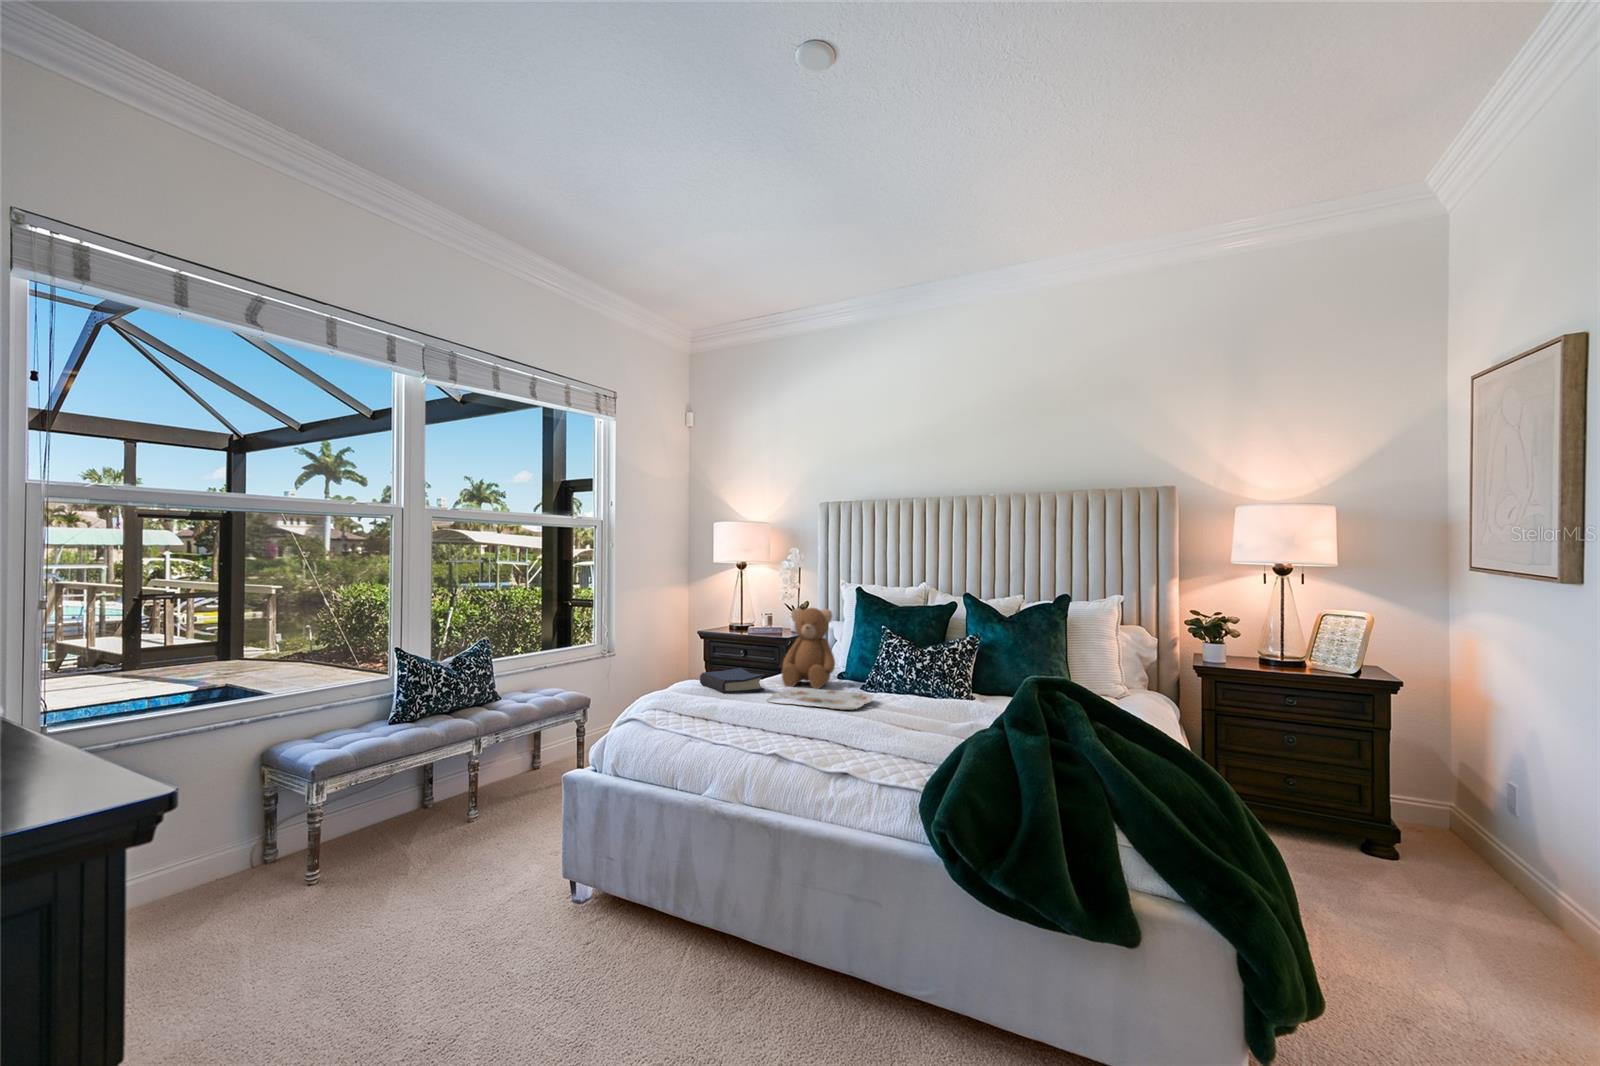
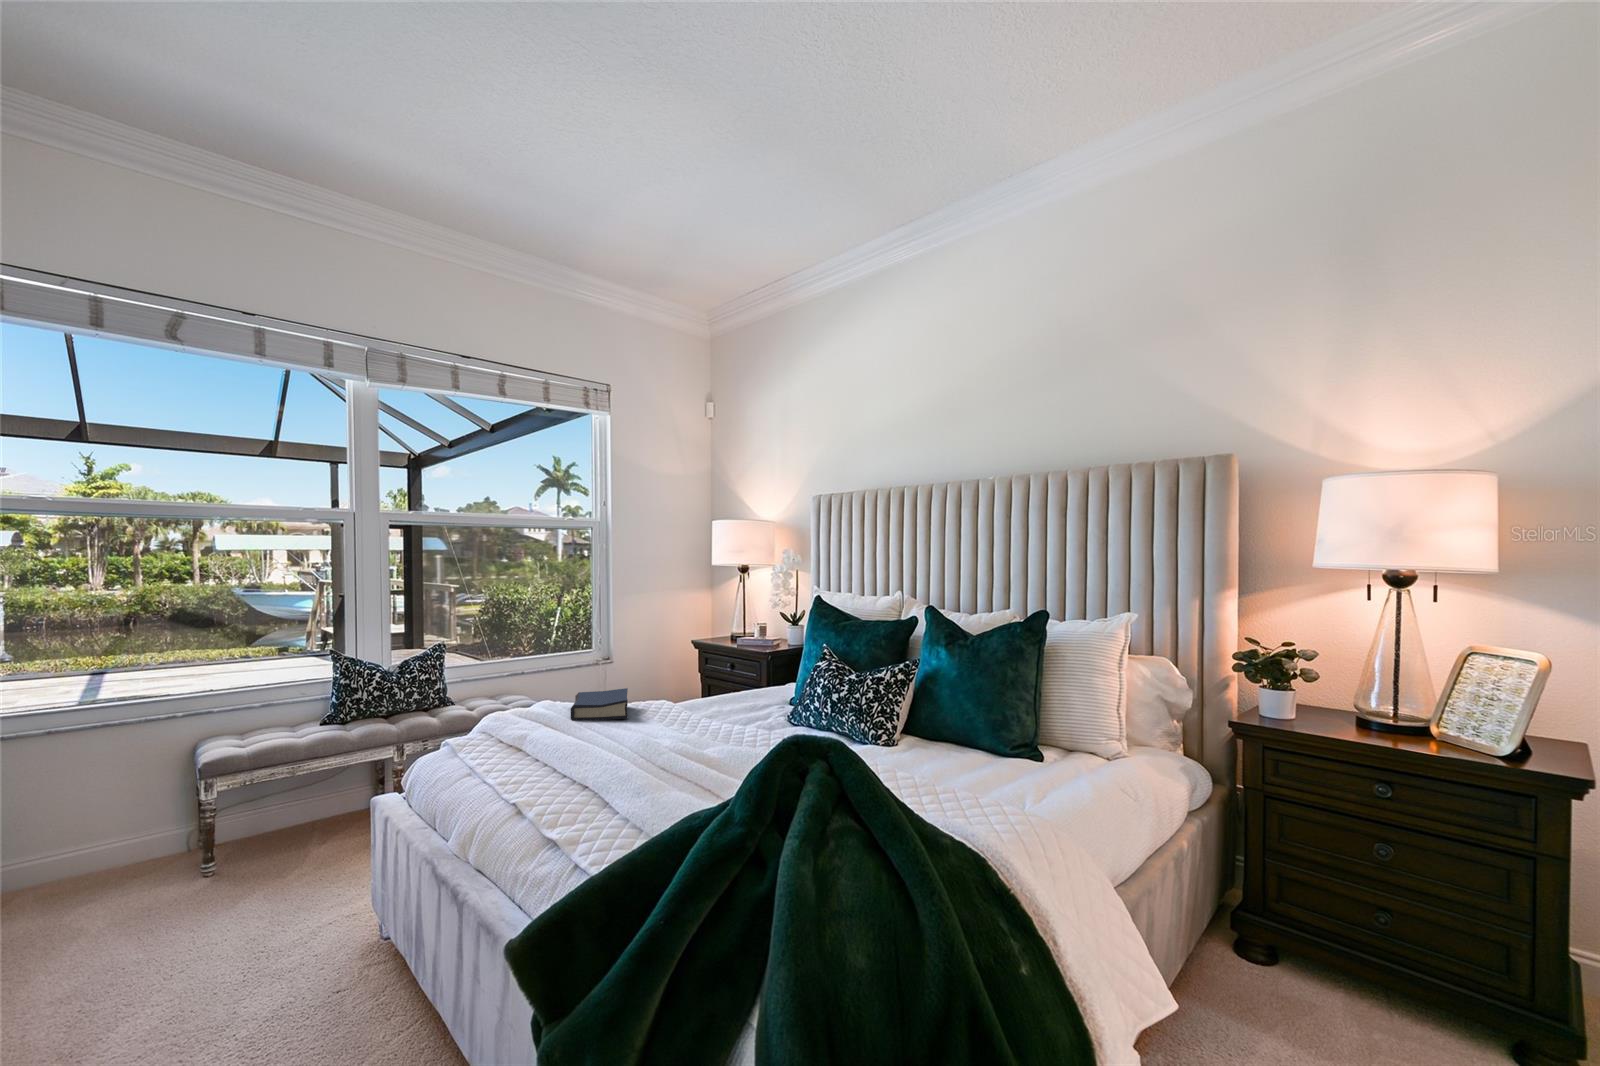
teddy bear: present [782,608,835,689] -> none [671,620,742,719]
serving tray: present [767,688,874,710] -> none [593,718,729,756]

